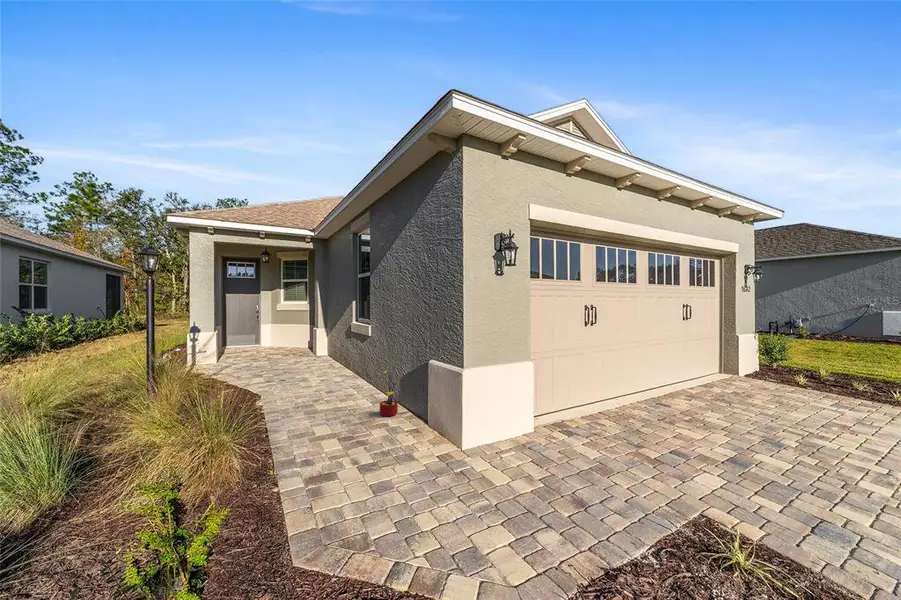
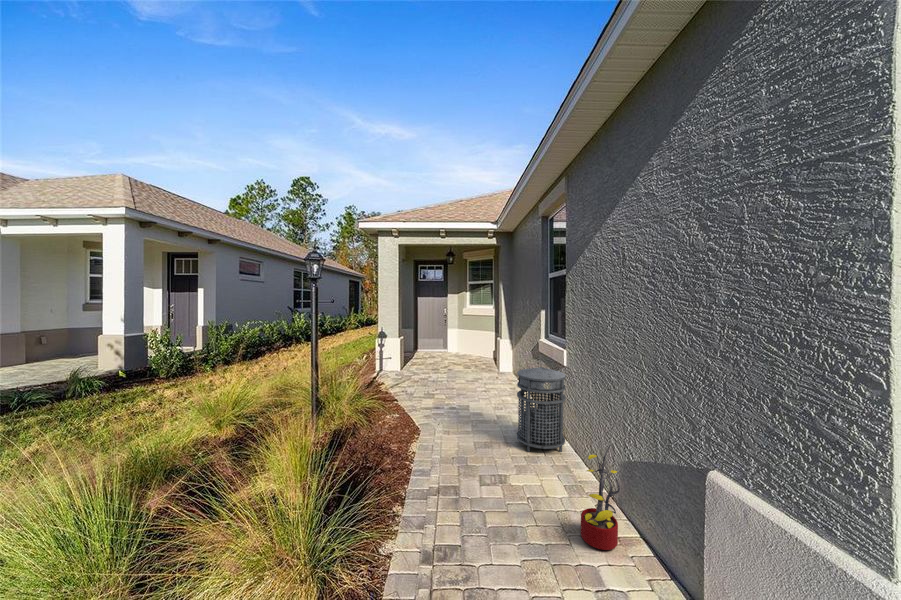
trash can: none [339,337,371,392] -> present [517,367,566,452]

